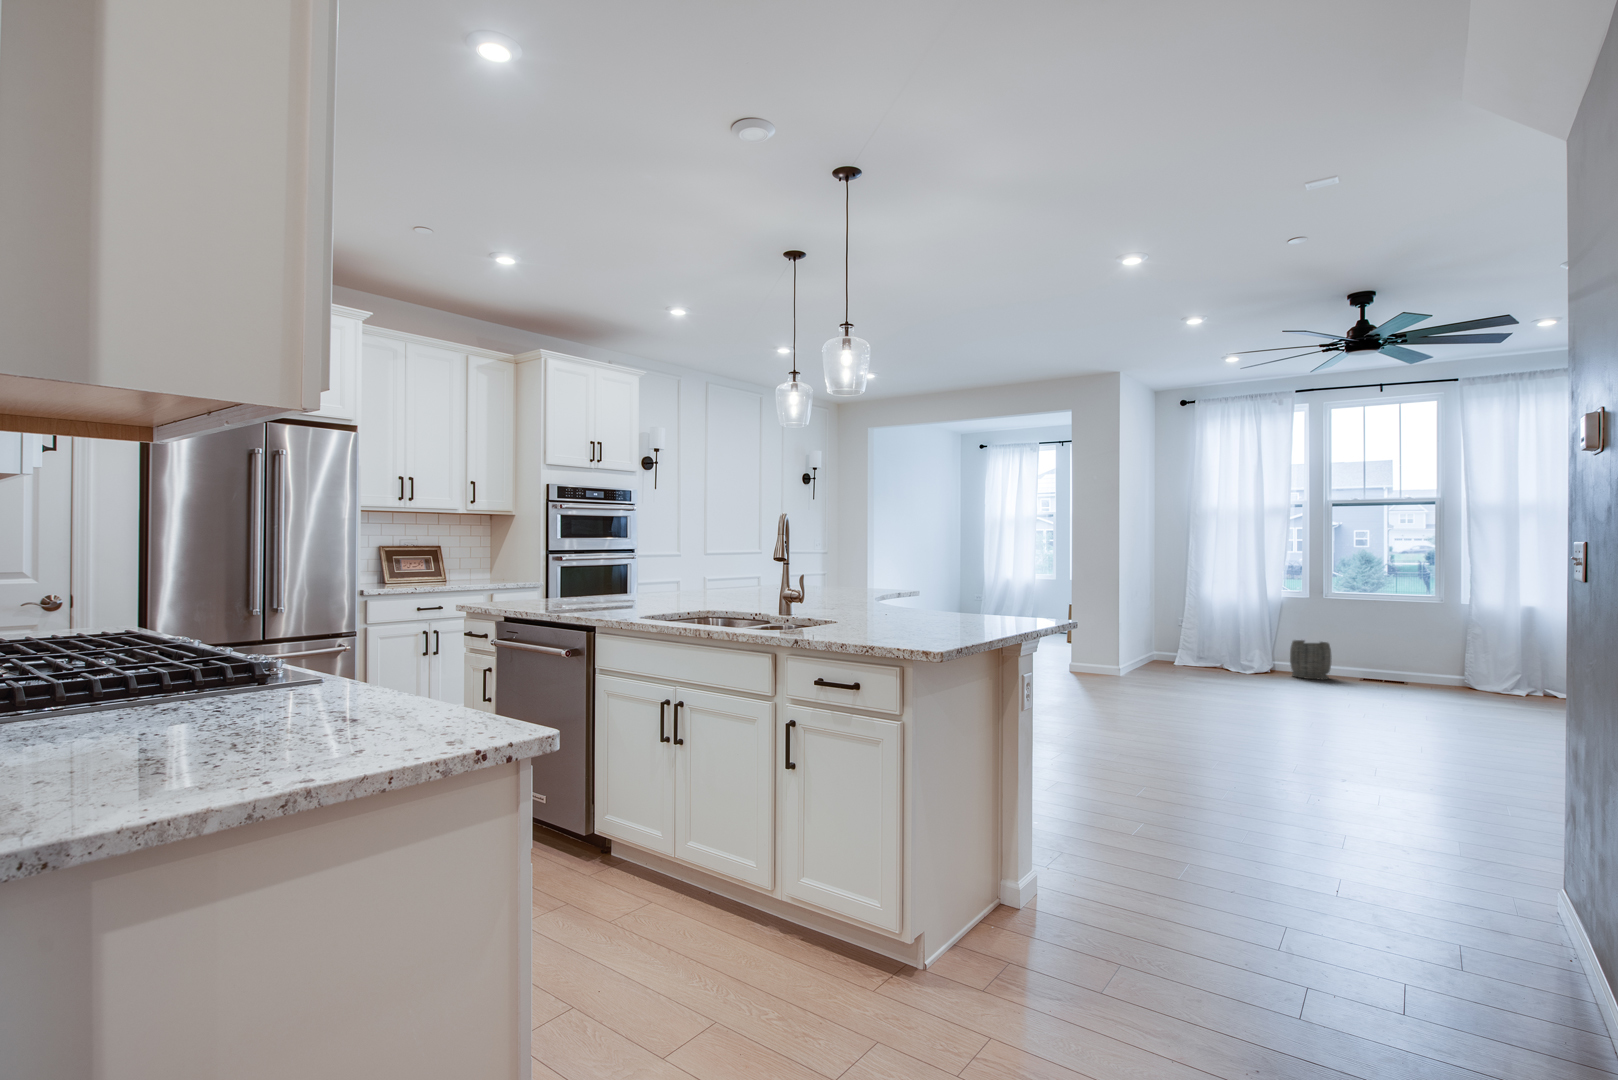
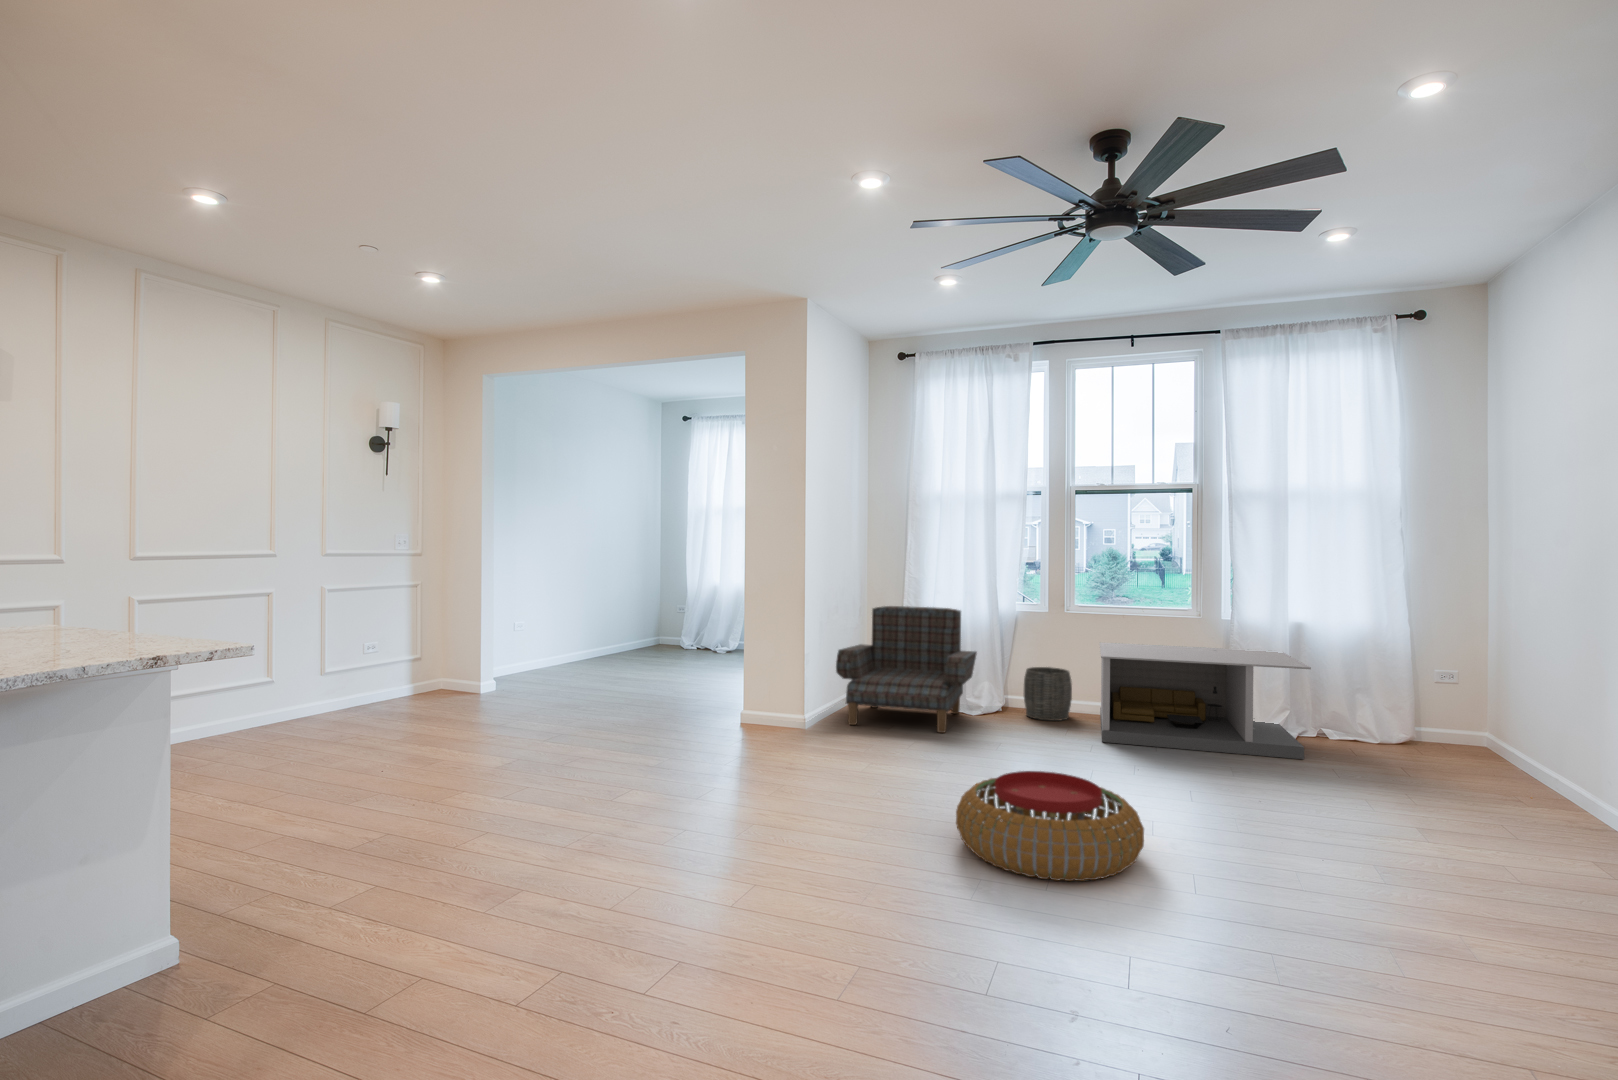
armchair: none [1141,592,1251,681] -> present [836,606,977,733]
coffee table: none [1355,622,1534,705] -> present [1099,642,1311,759]
pouf: none [1261,680,1391,734] -> present [956,771,1144,881]

